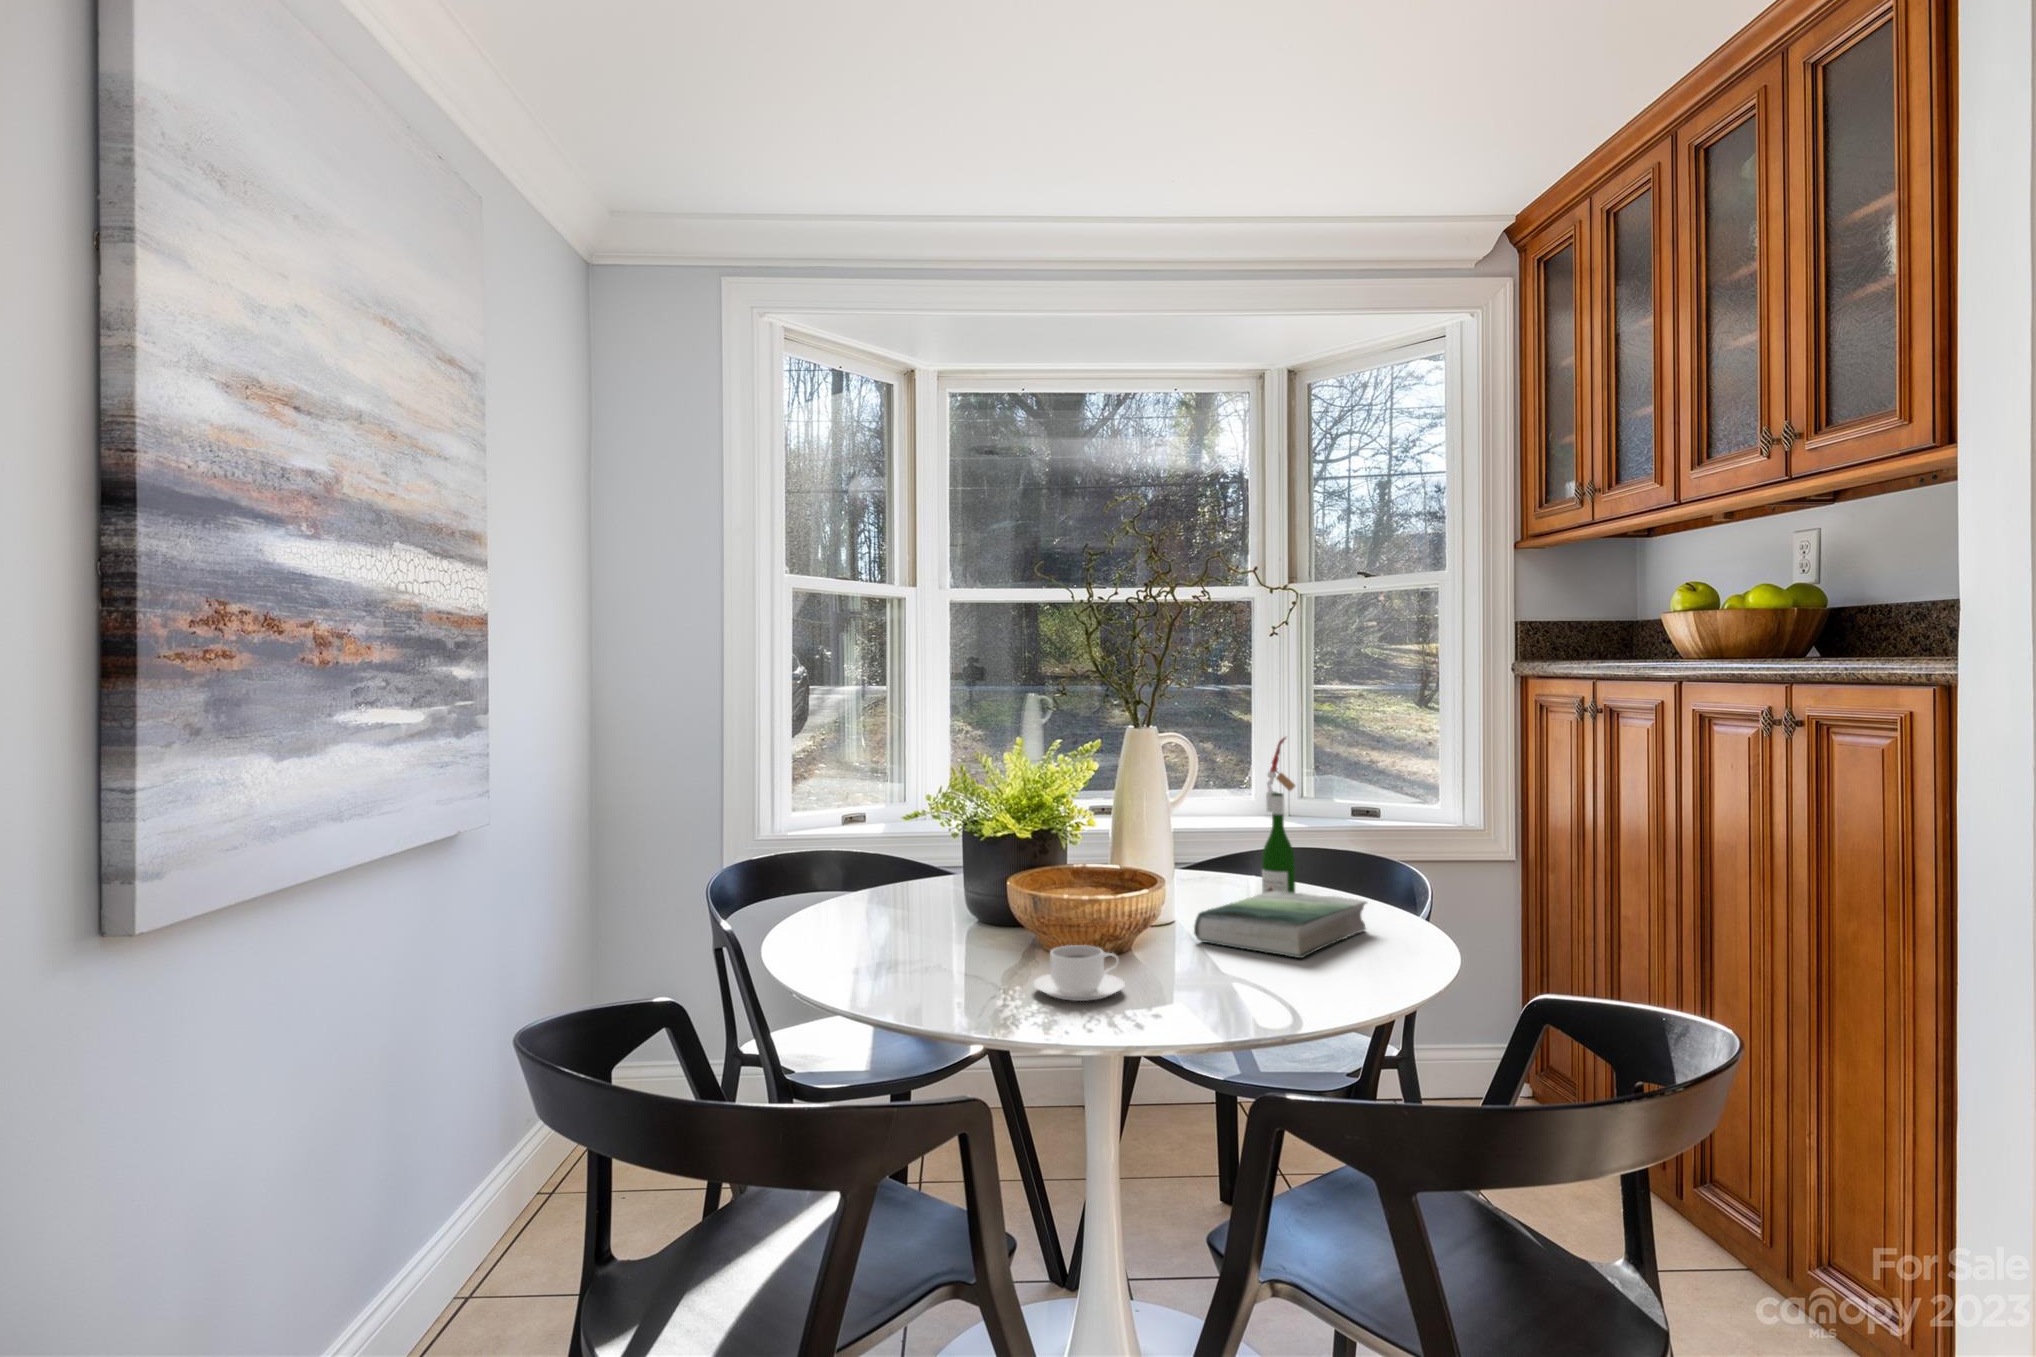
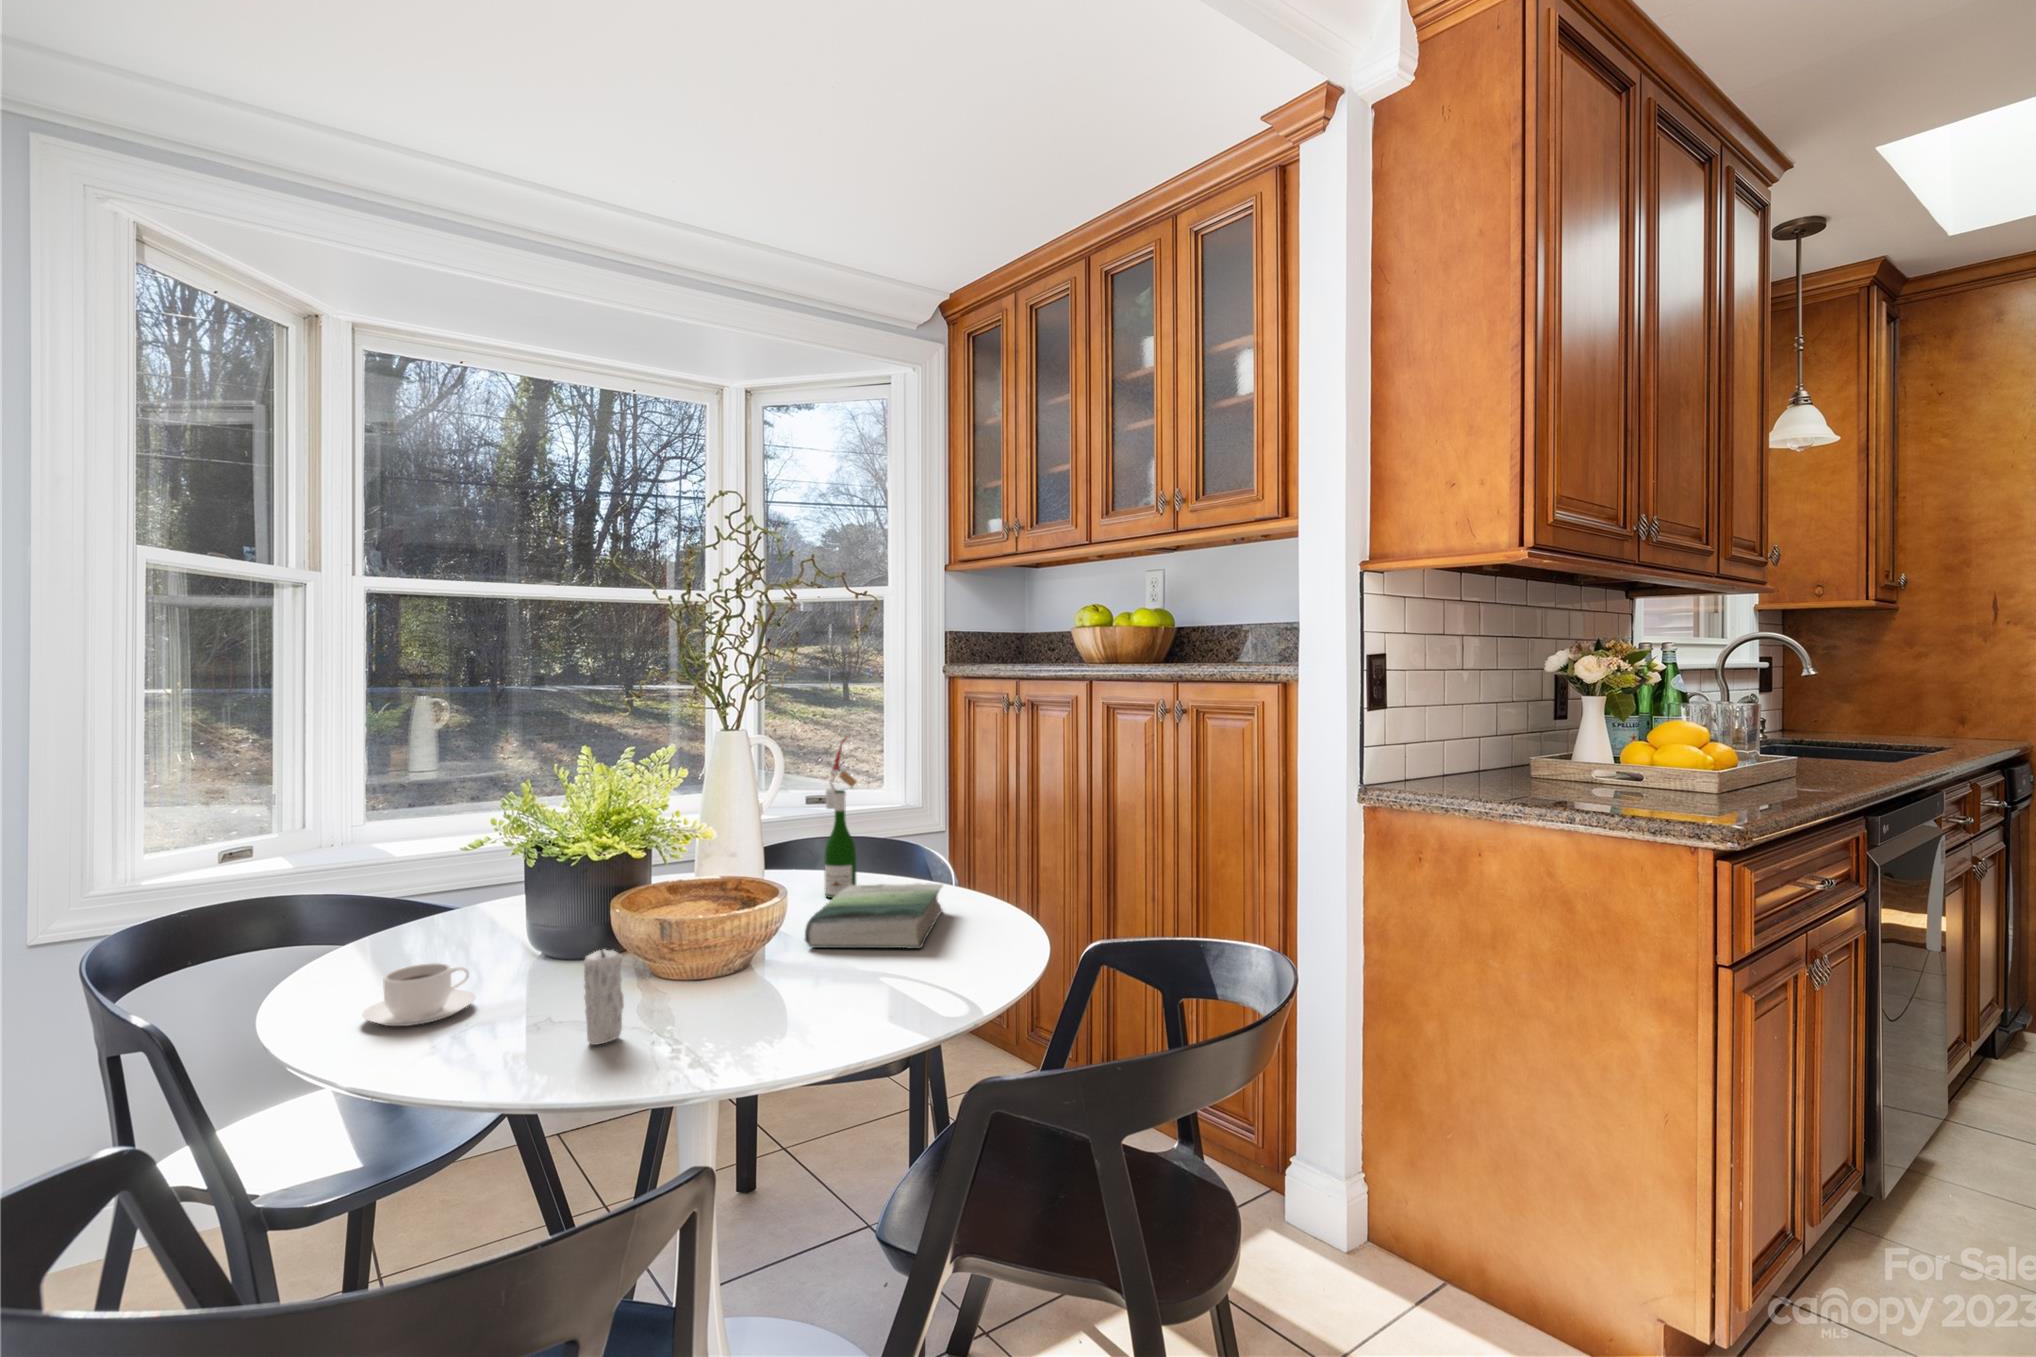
candle: none [957,890,989,980] -> present [584,948,624,1045]
coffee cup: present [1033,945,1125,1001] -> present [362,963,476,1026]

